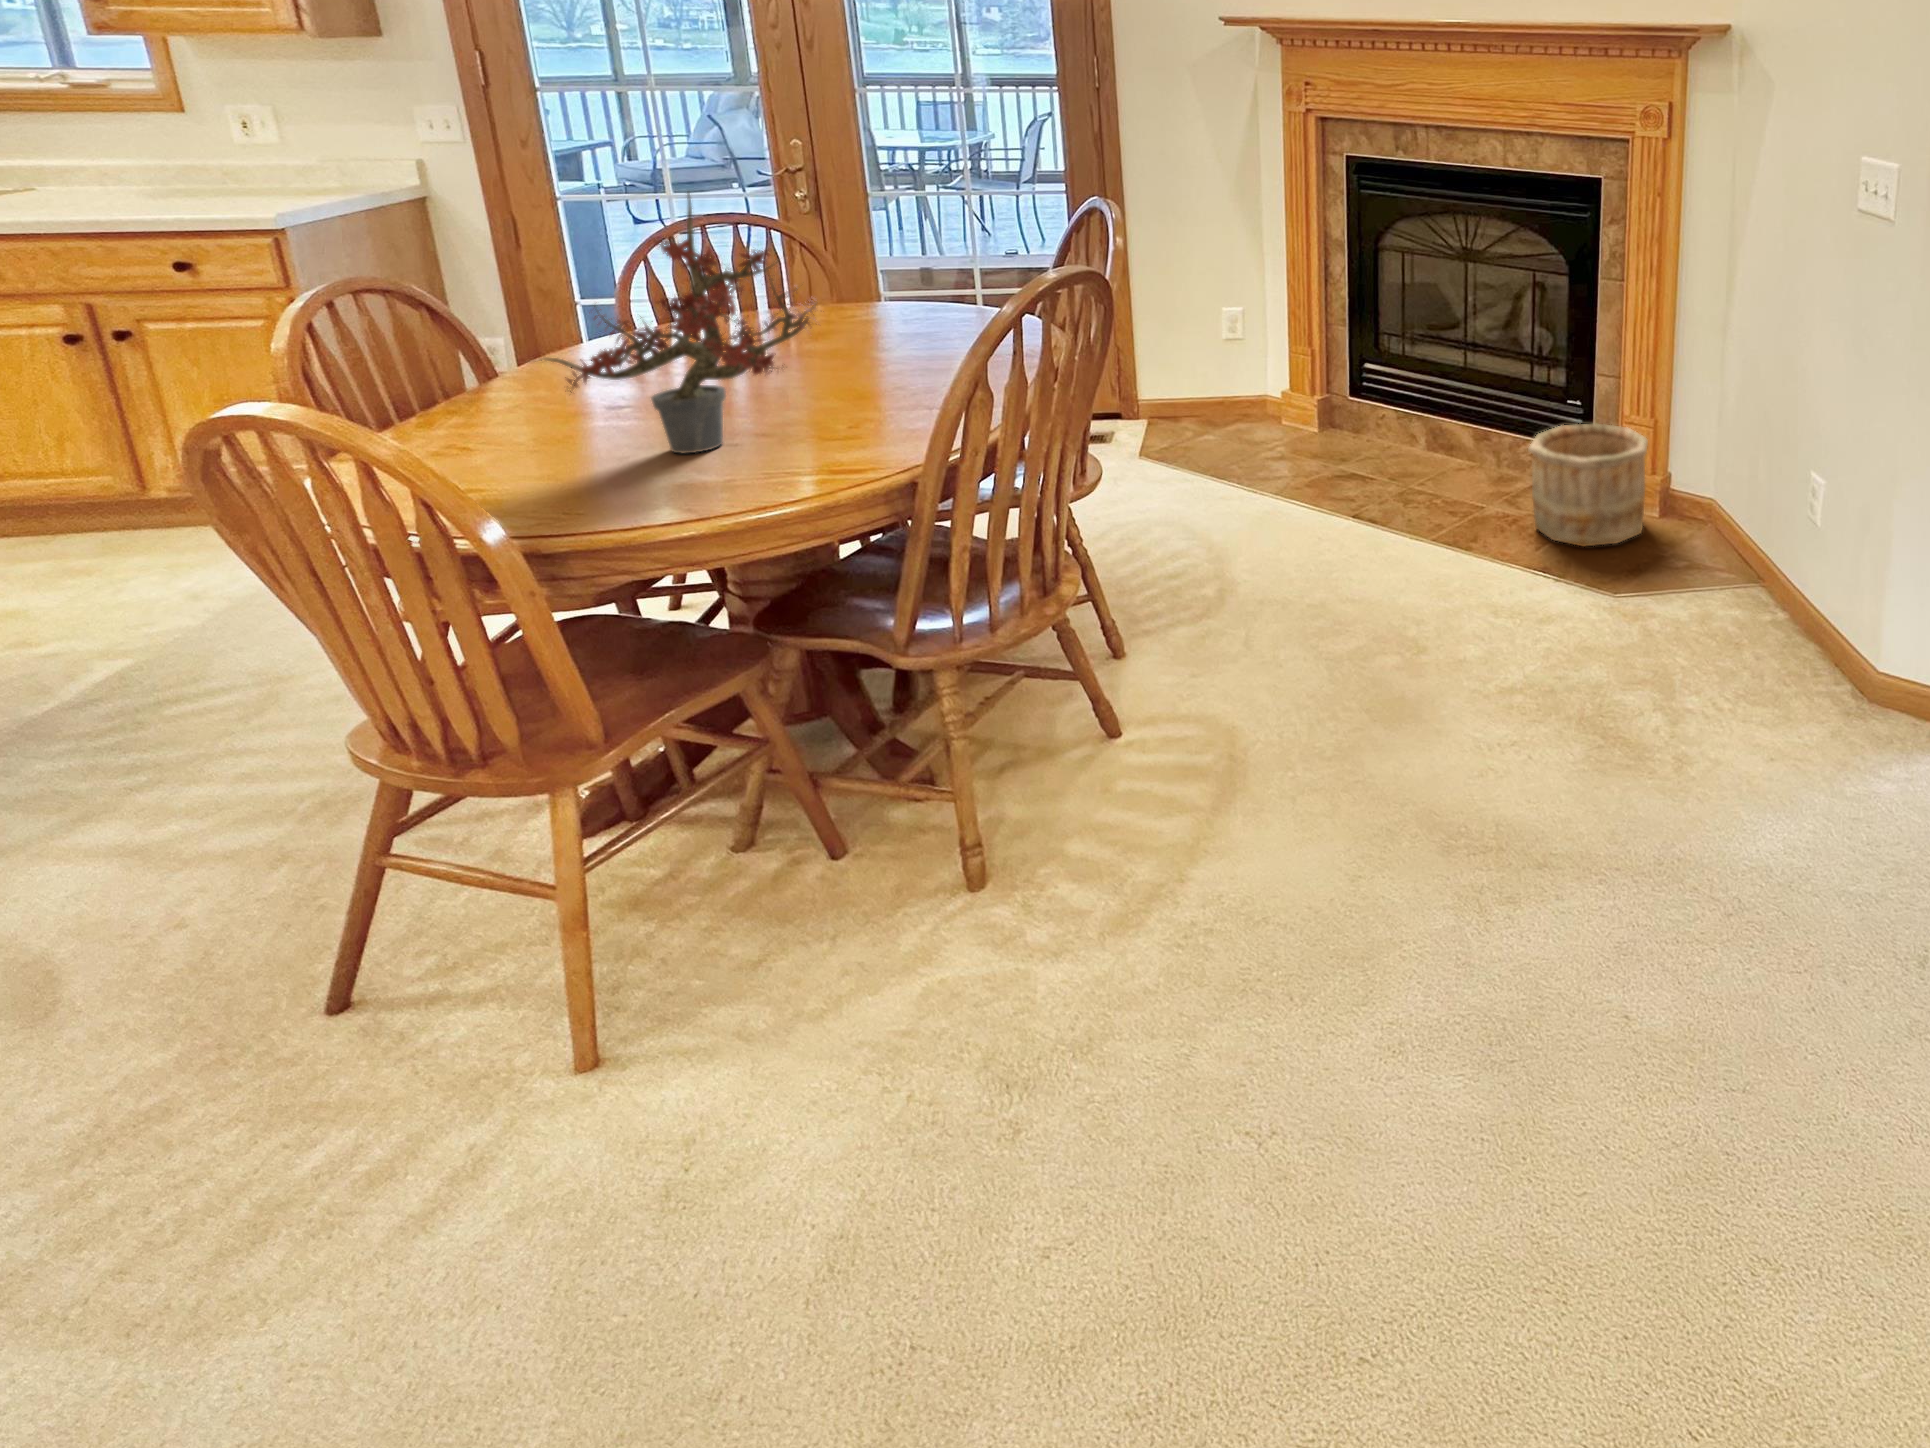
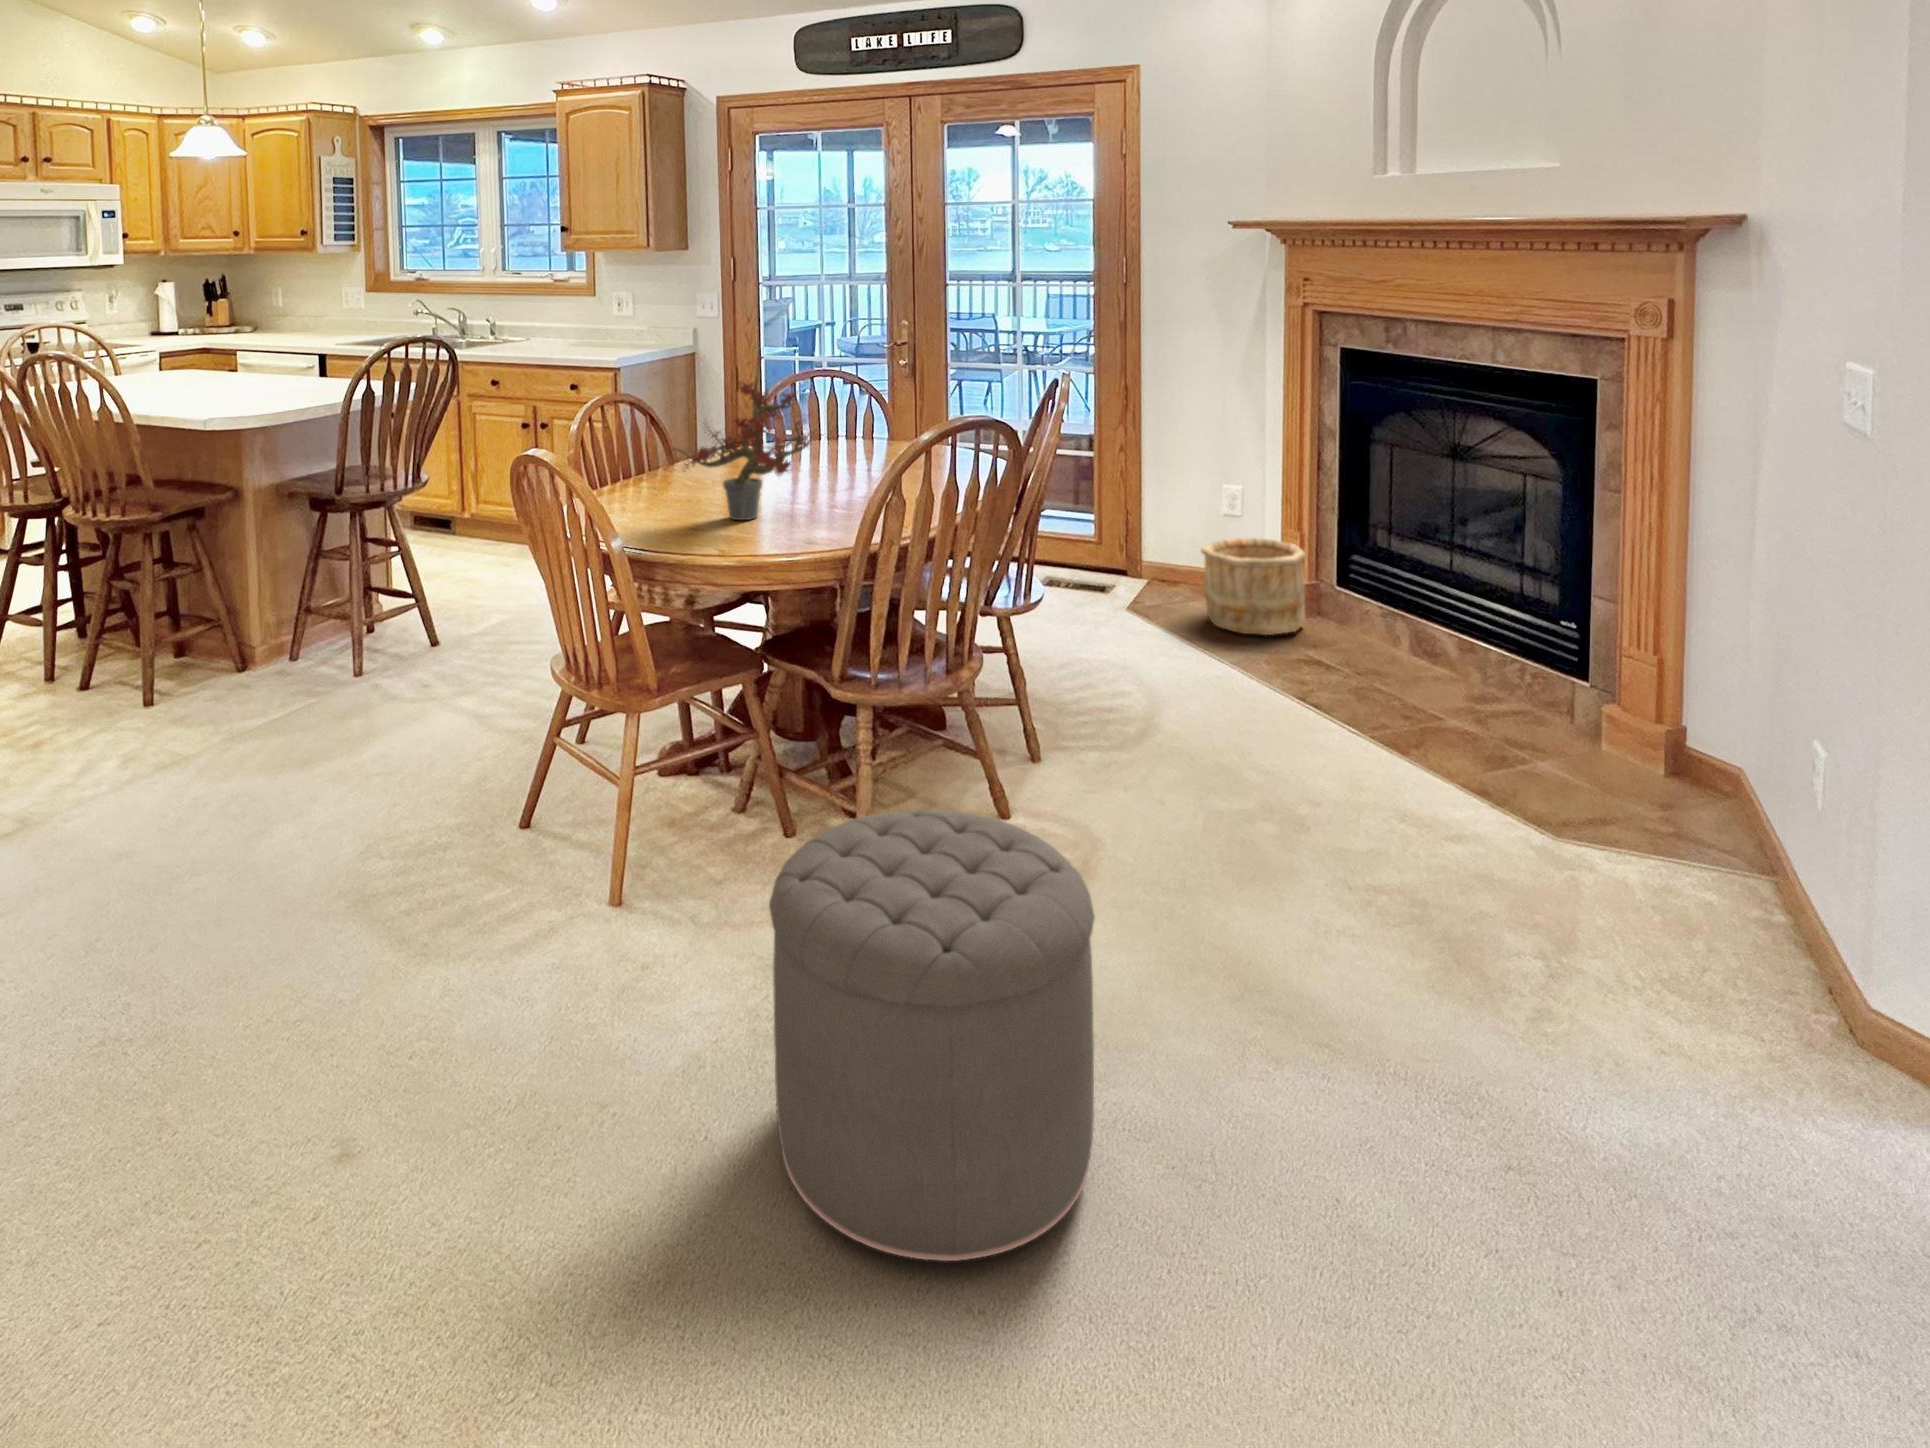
wooden bucket: present [1528,423,1648,546] -> present [1201,538,1306,635]
ottoman: none [980,774,1430,1387] -> present [769,810,1094,1261]

